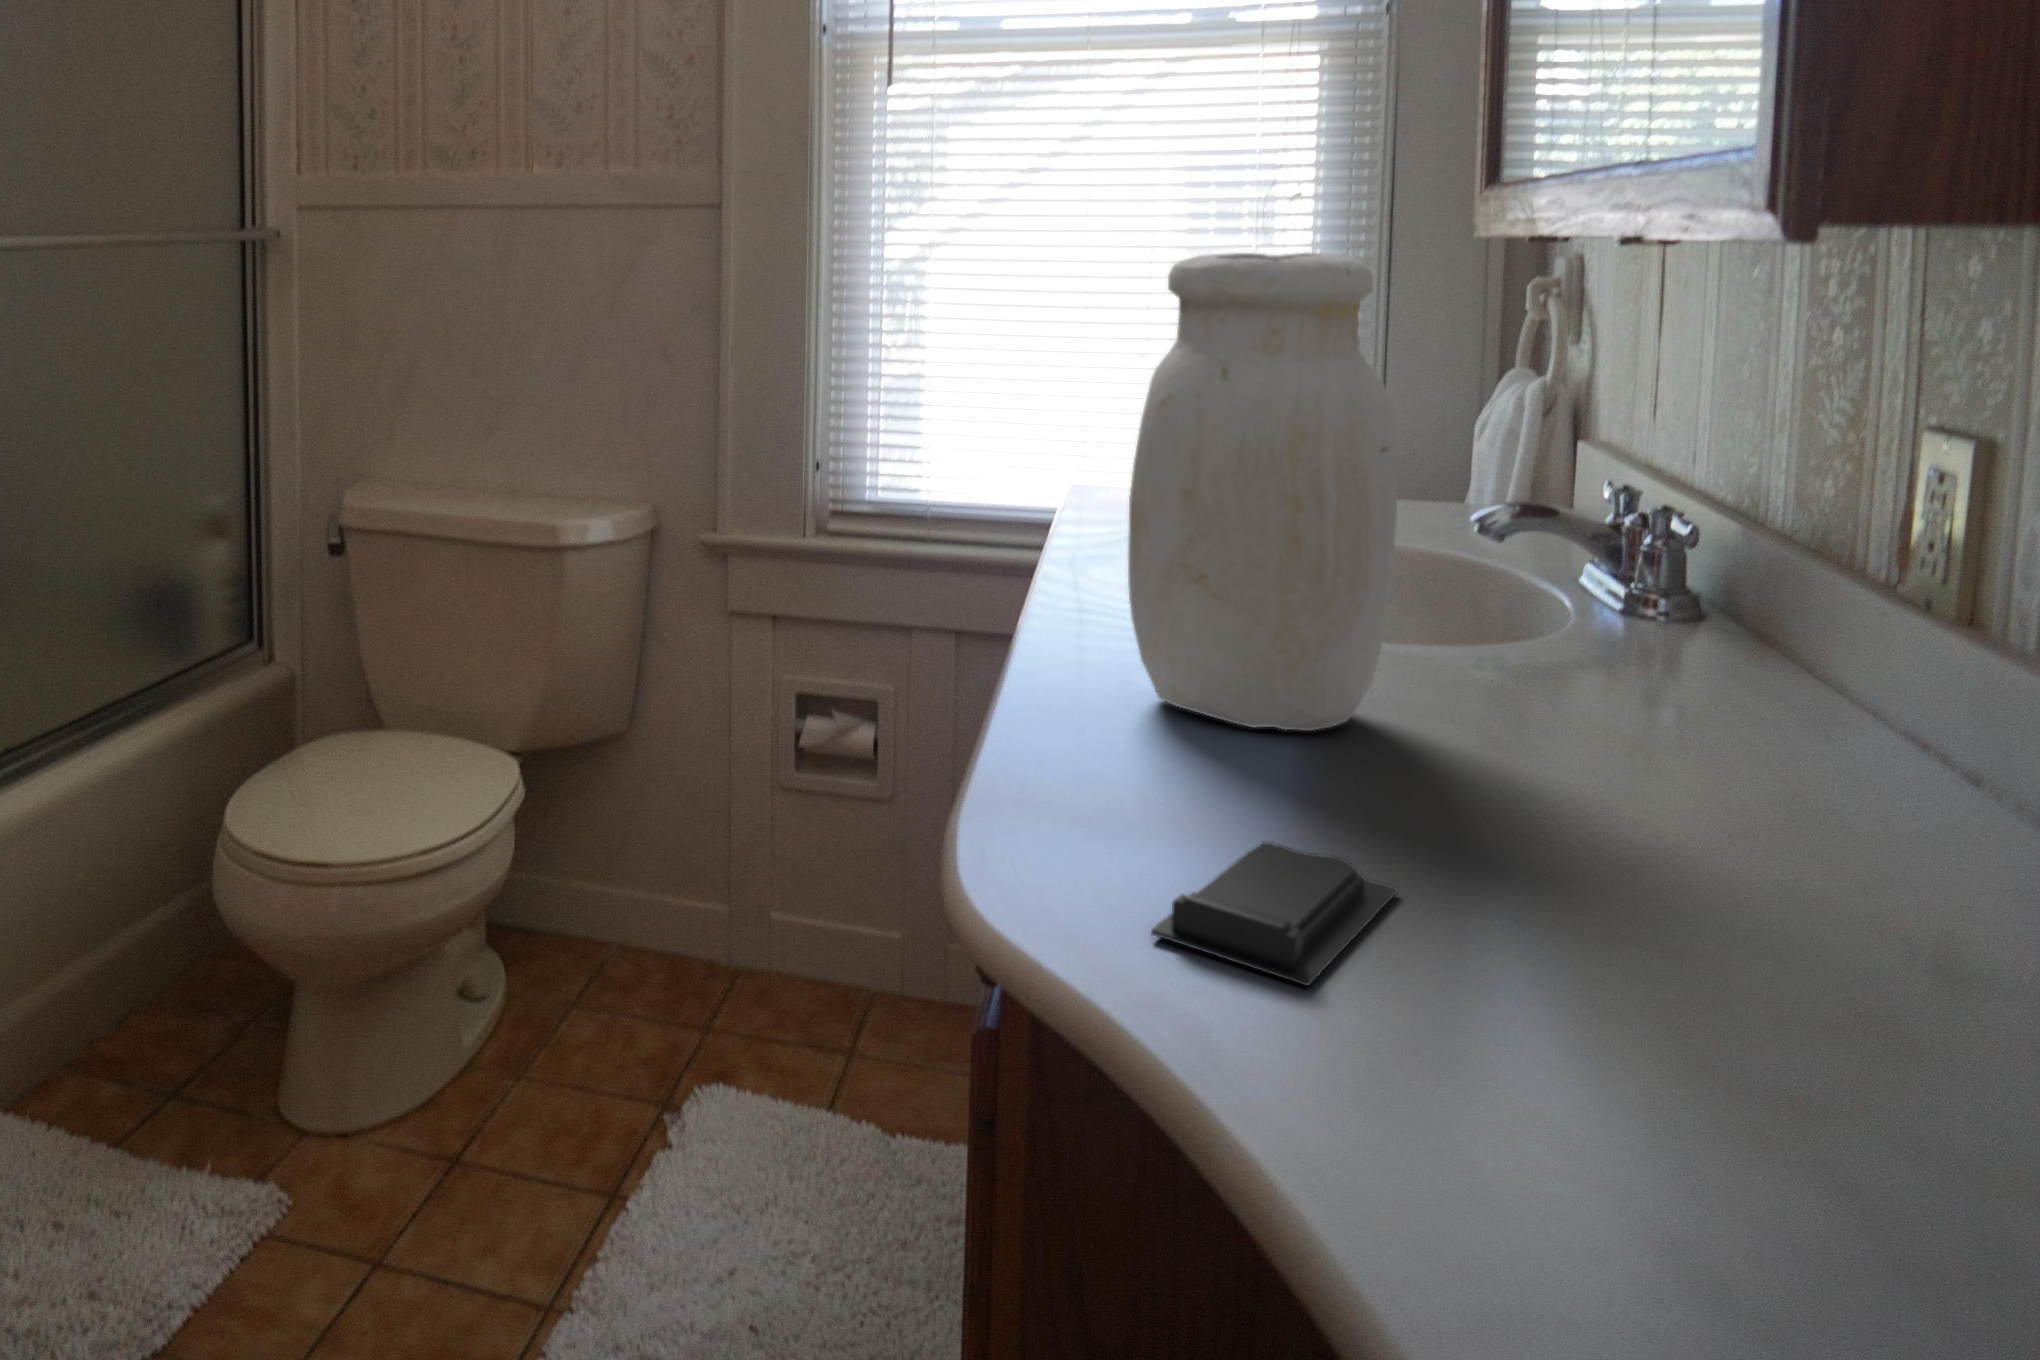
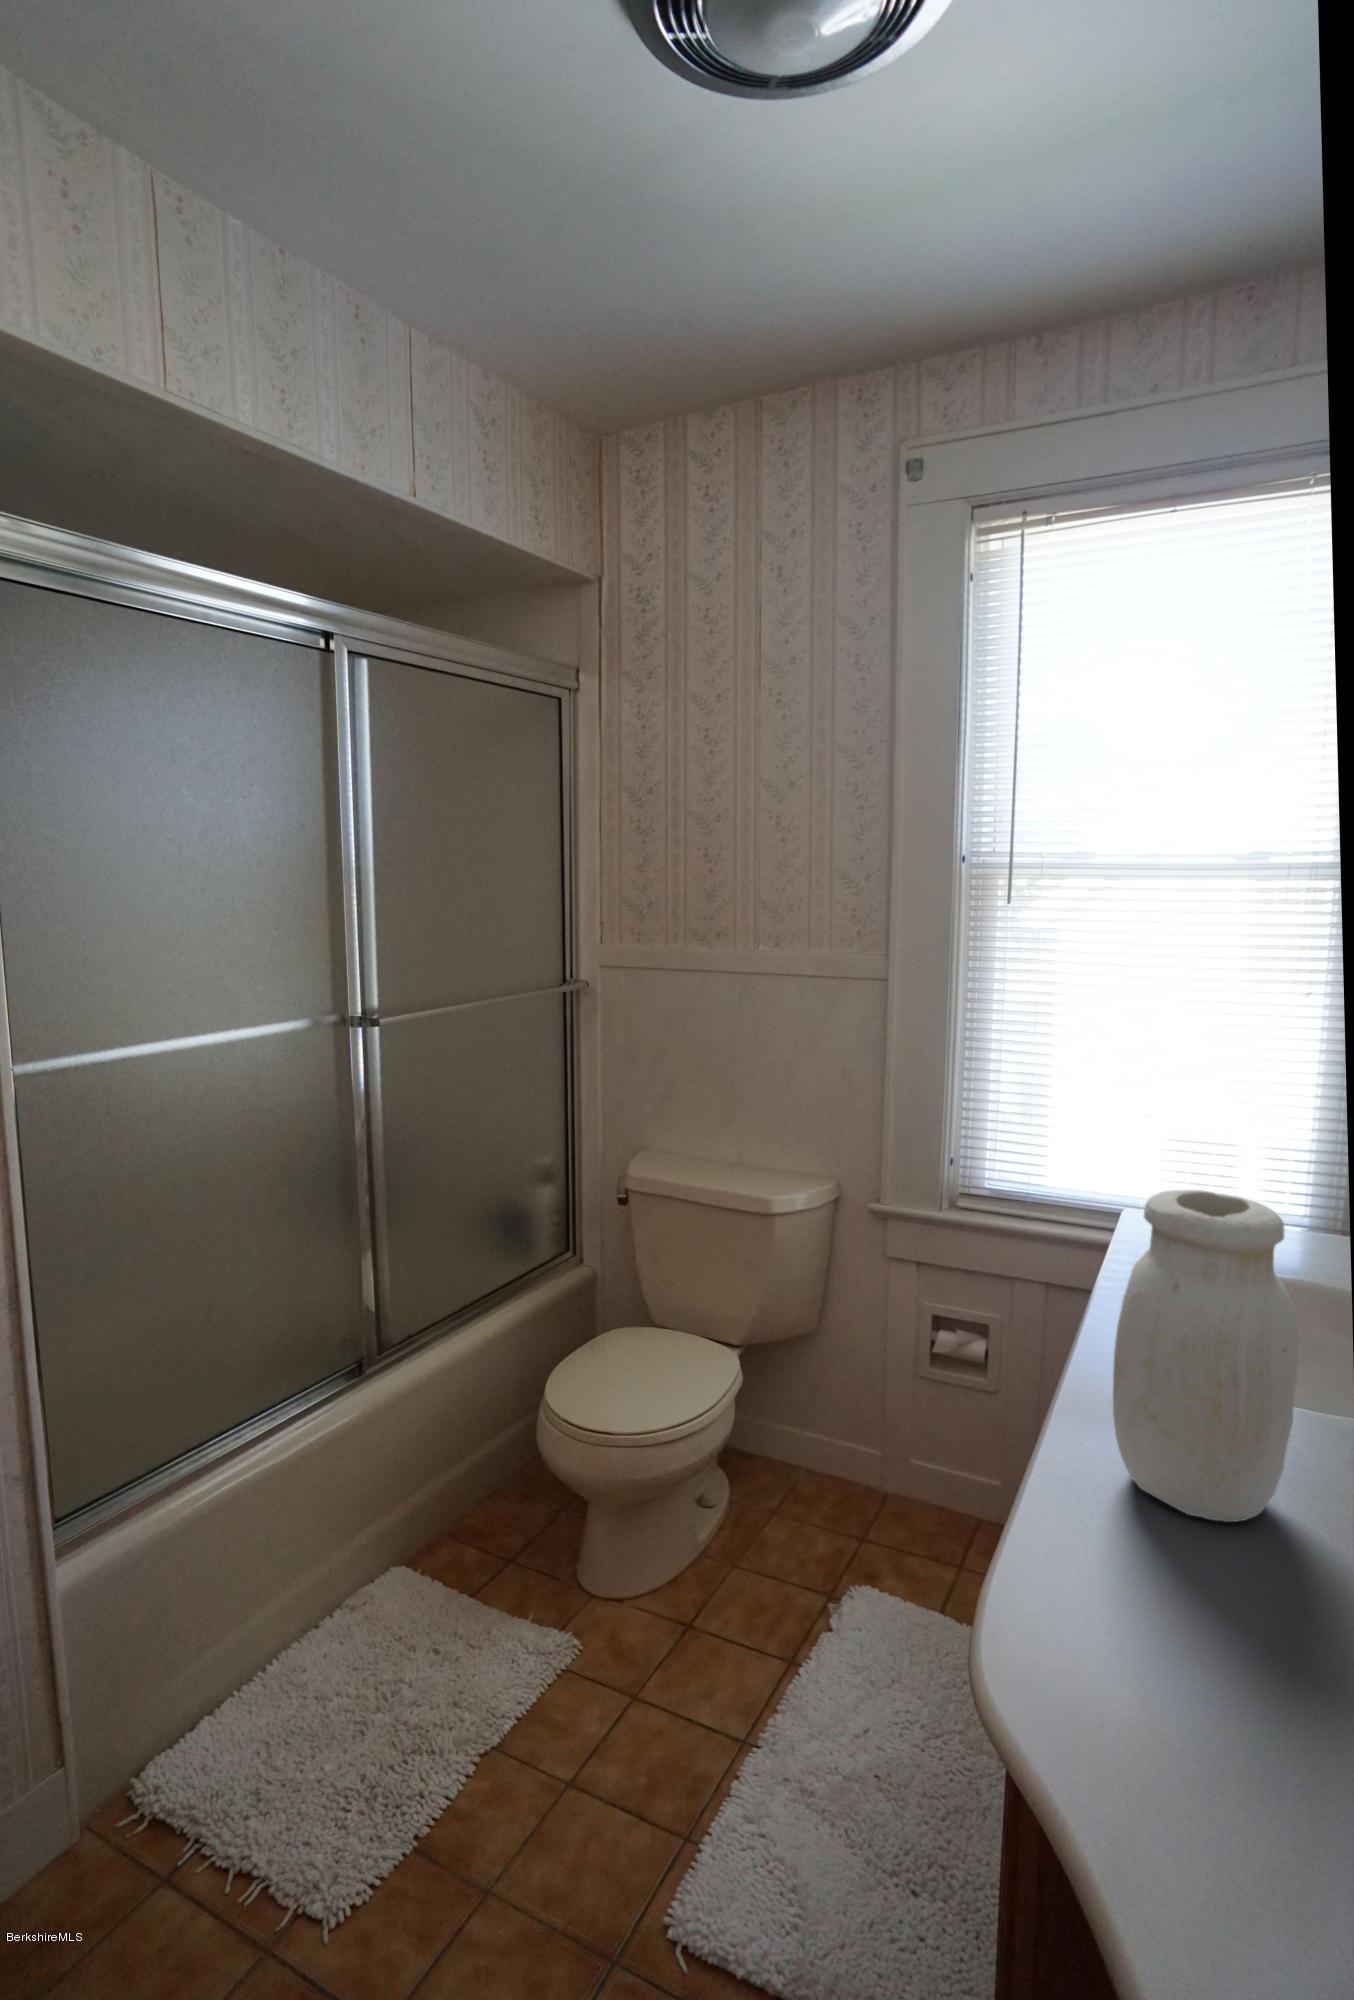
soap bar: present [1151,841,1398,986] -> none [1071,1645,1244,1785]

